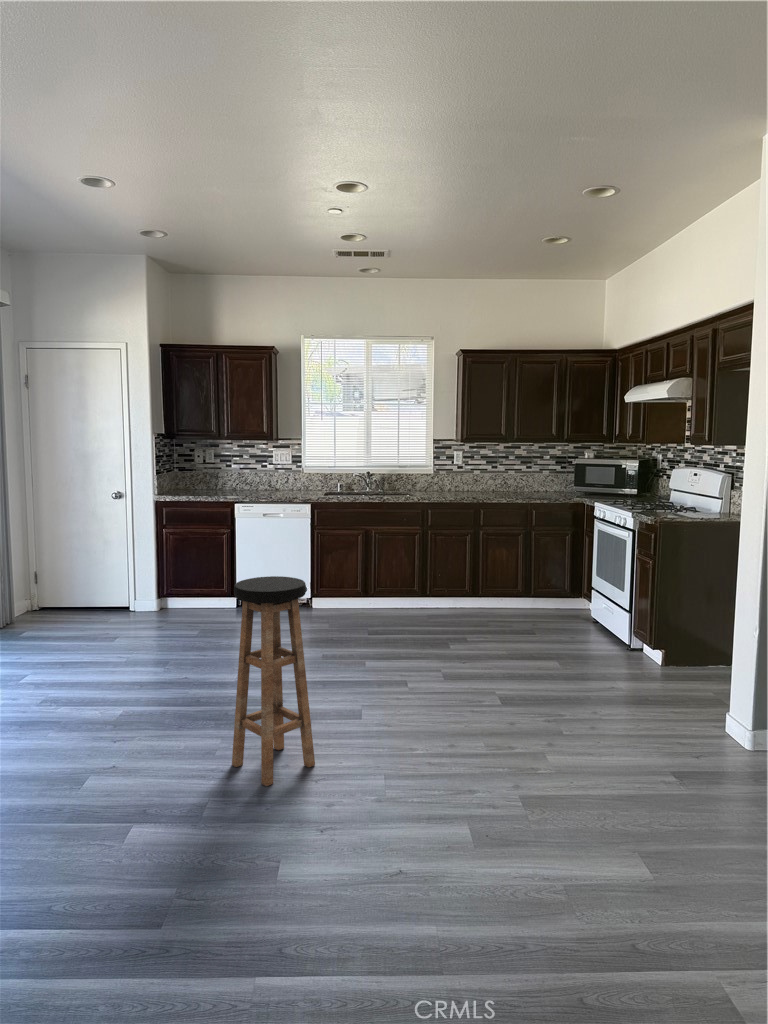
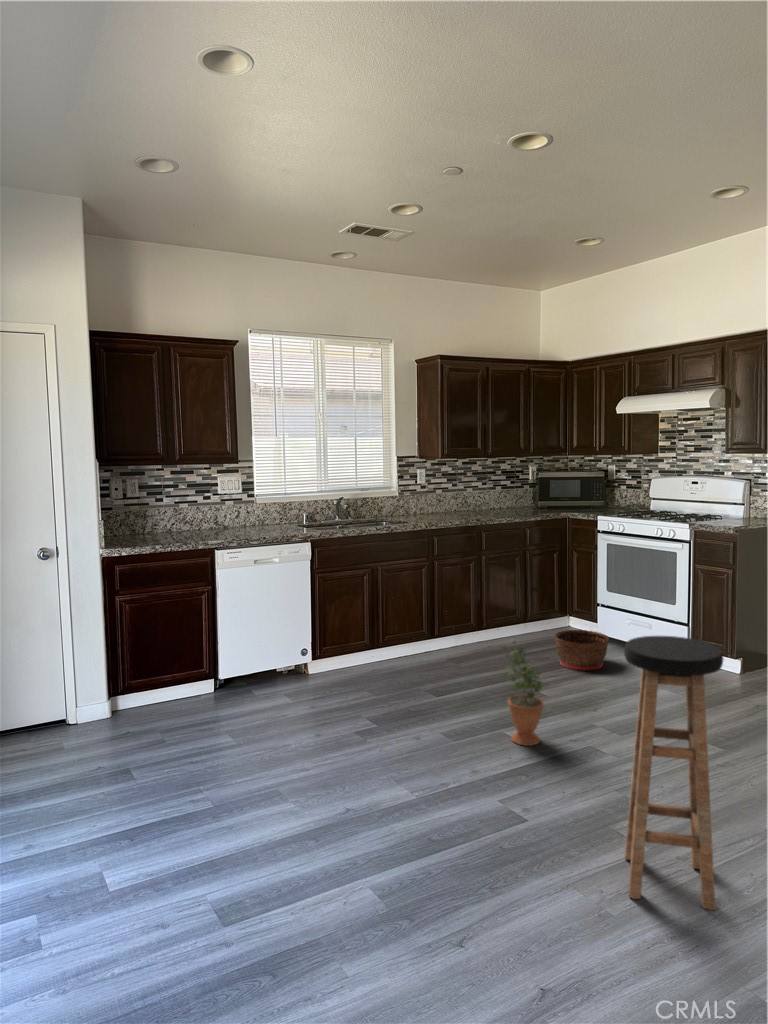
potted plant: none [345,589,380,677] -> present [503,642,543,746]
basket: none [503,605,554,642] -> present [555,630,609,670]

